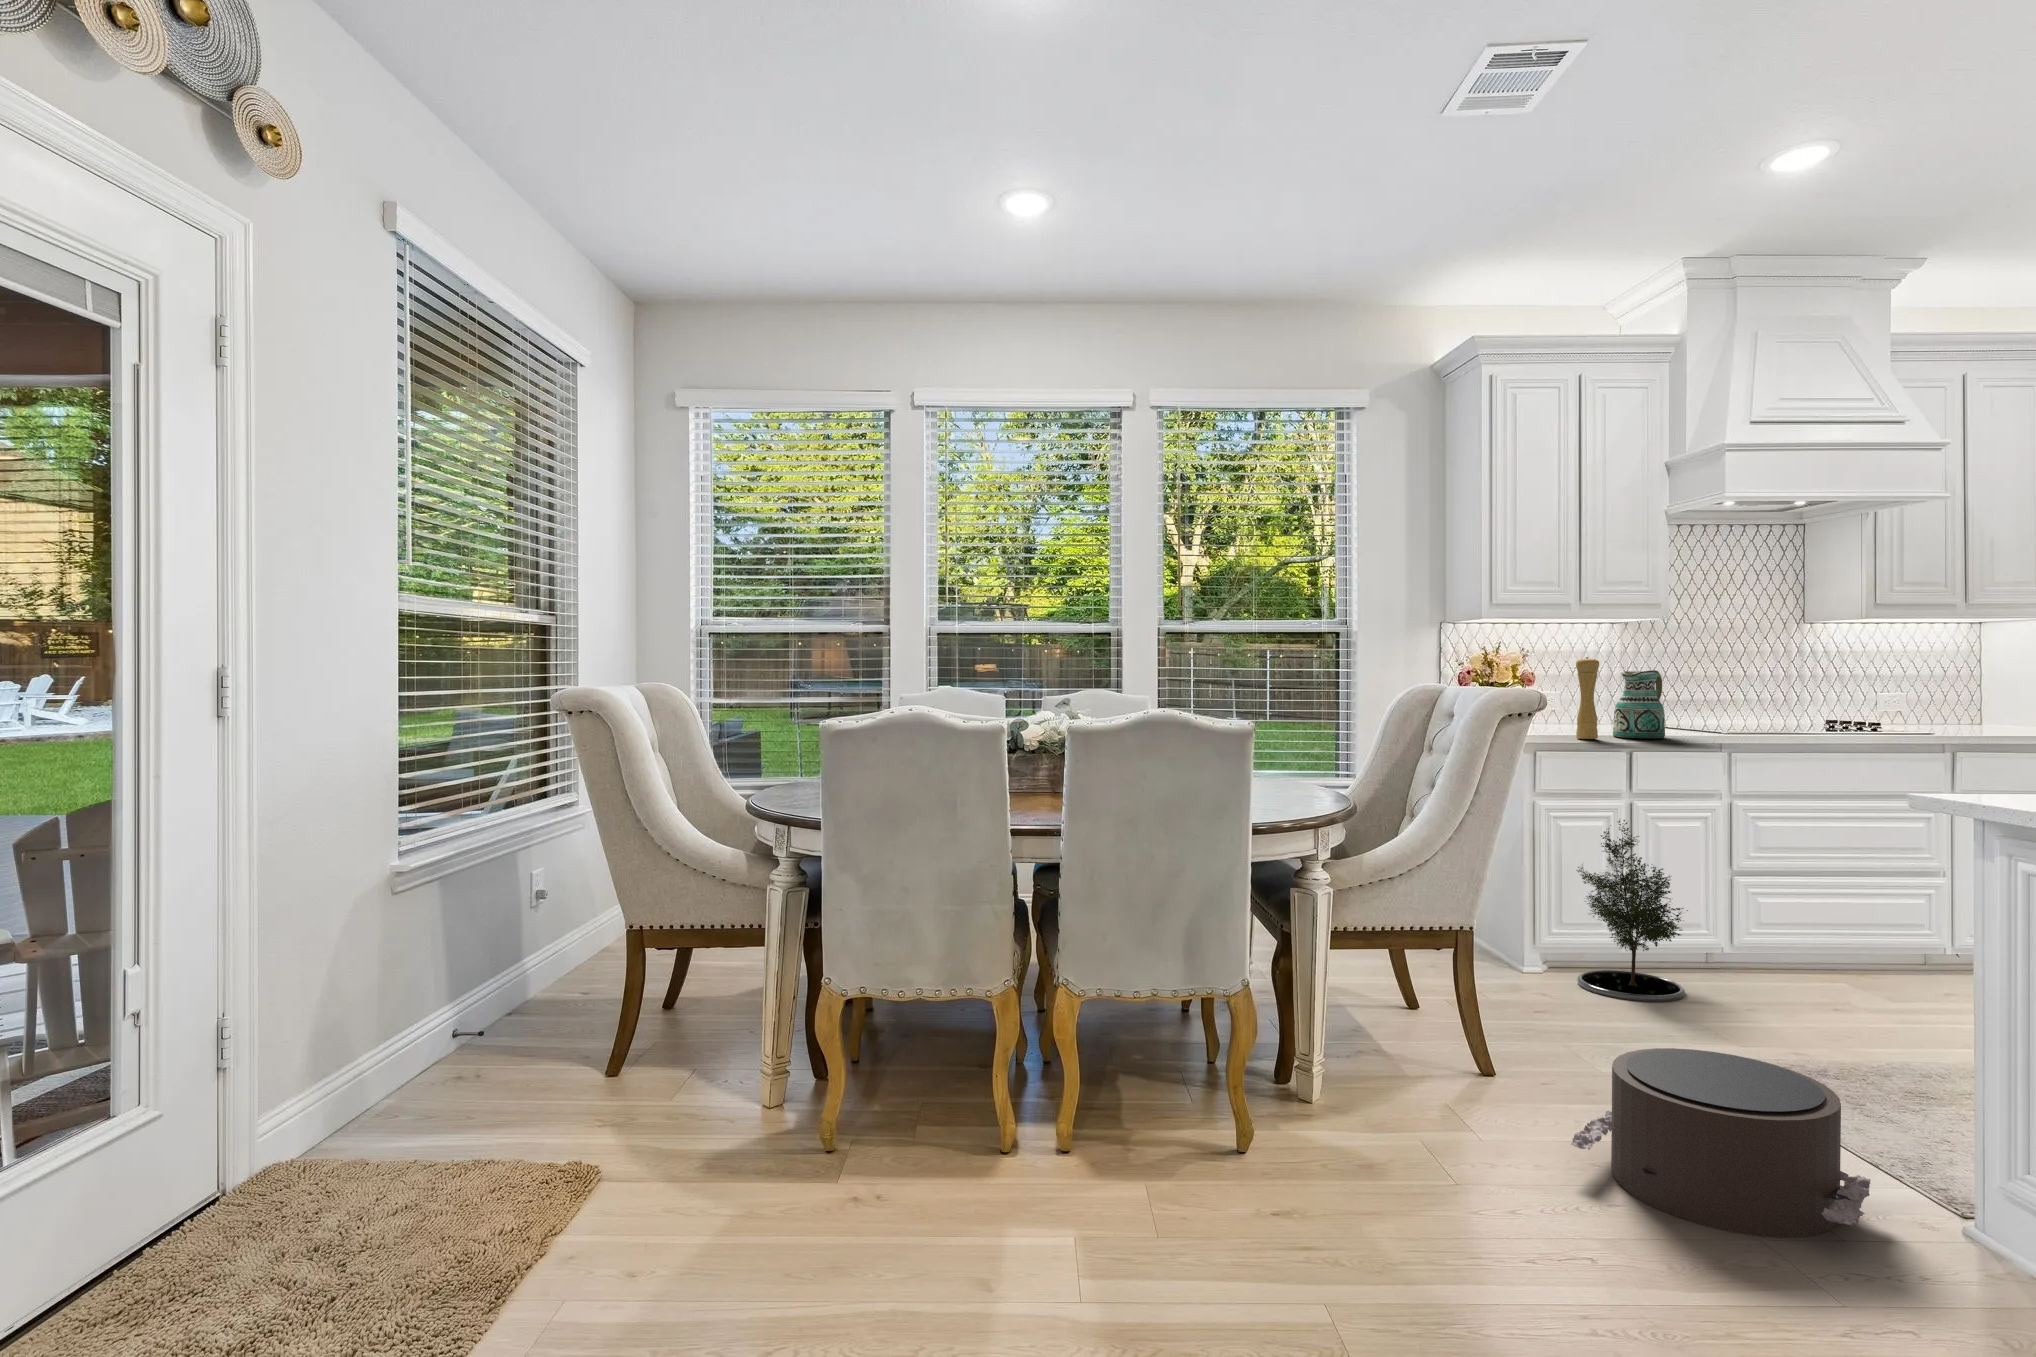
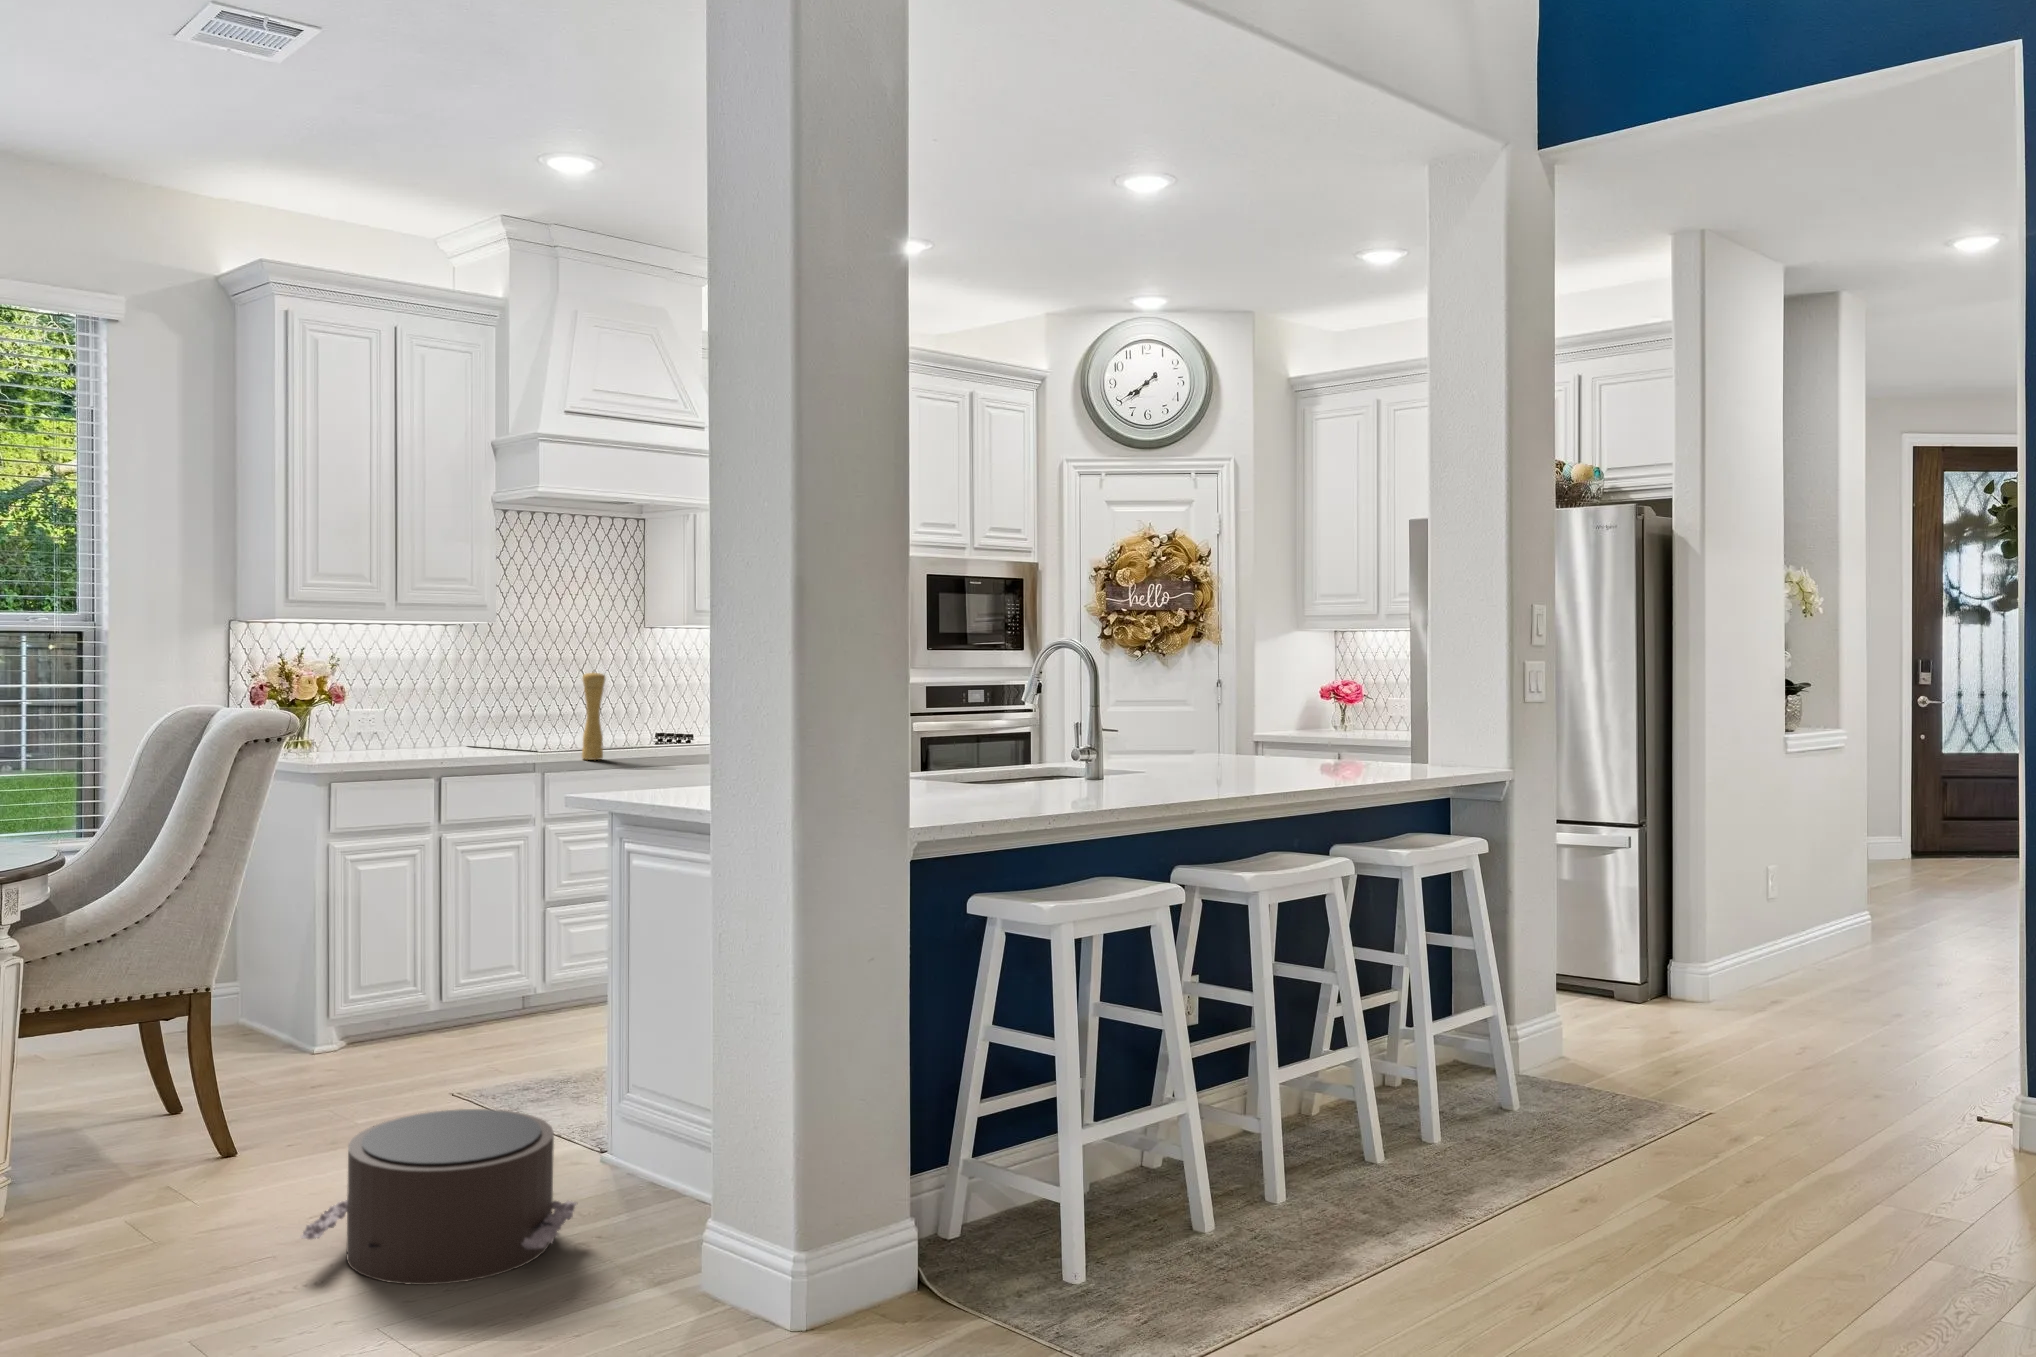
pepper mill: present [1576,657,1599,739] -> present [582,672,606,760]
ceramic pitcher: present [1613,670,1665,738] -> none [429,685,485,764]
potted tree: present [1576,820,1688,1002] -> none [378,860,495,1065]

